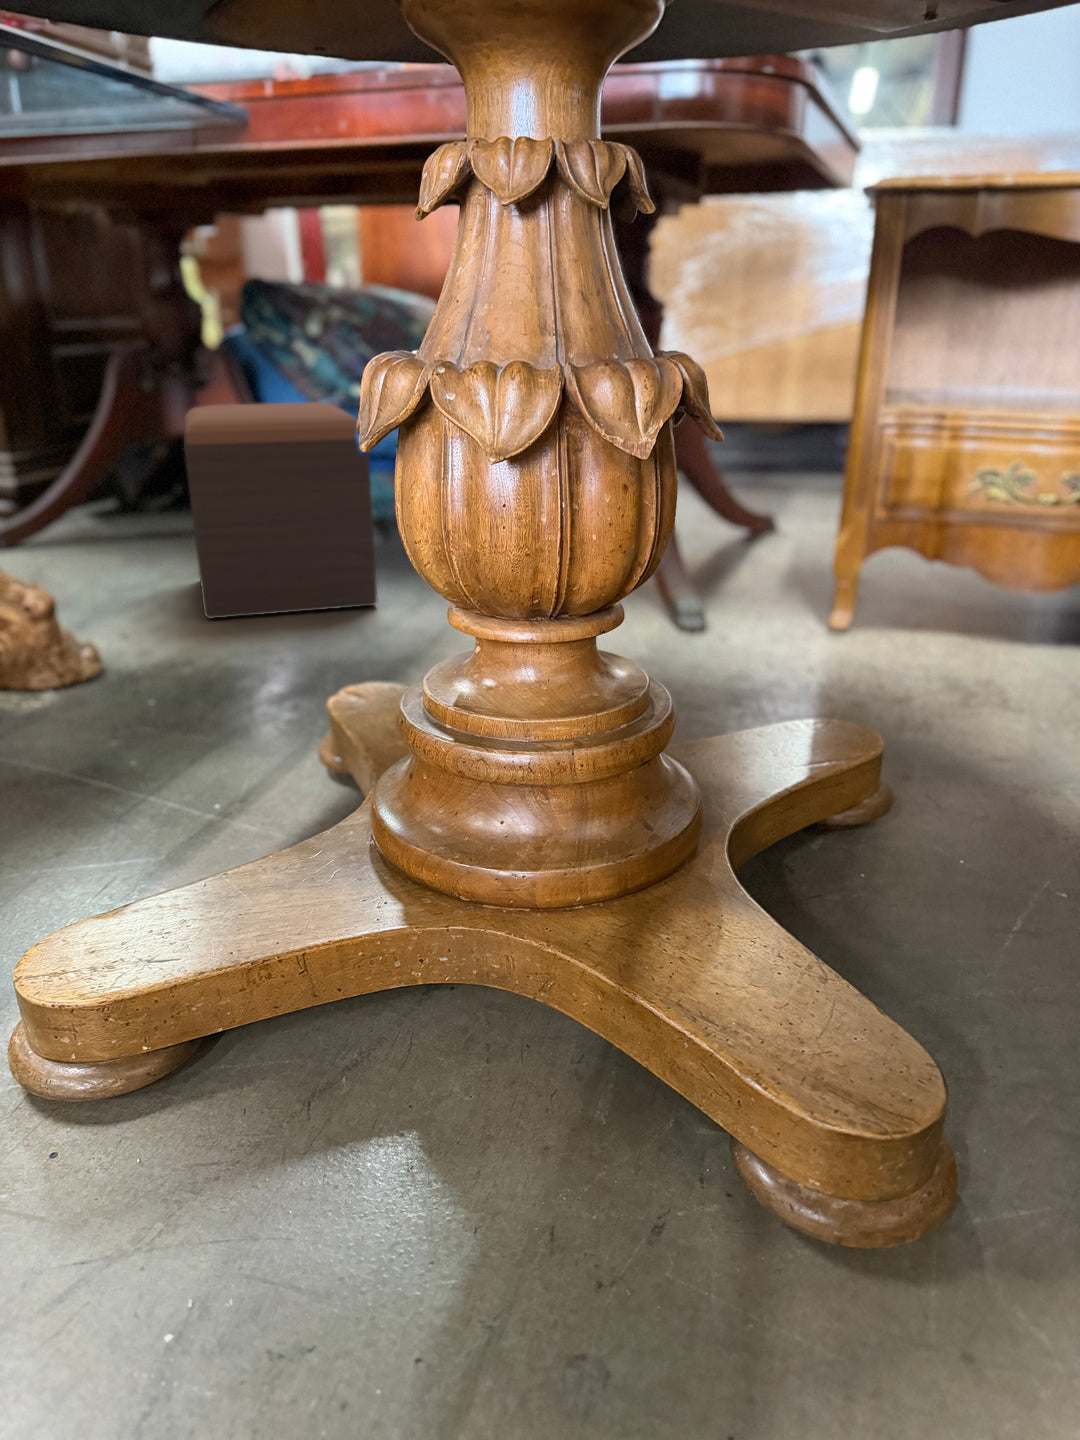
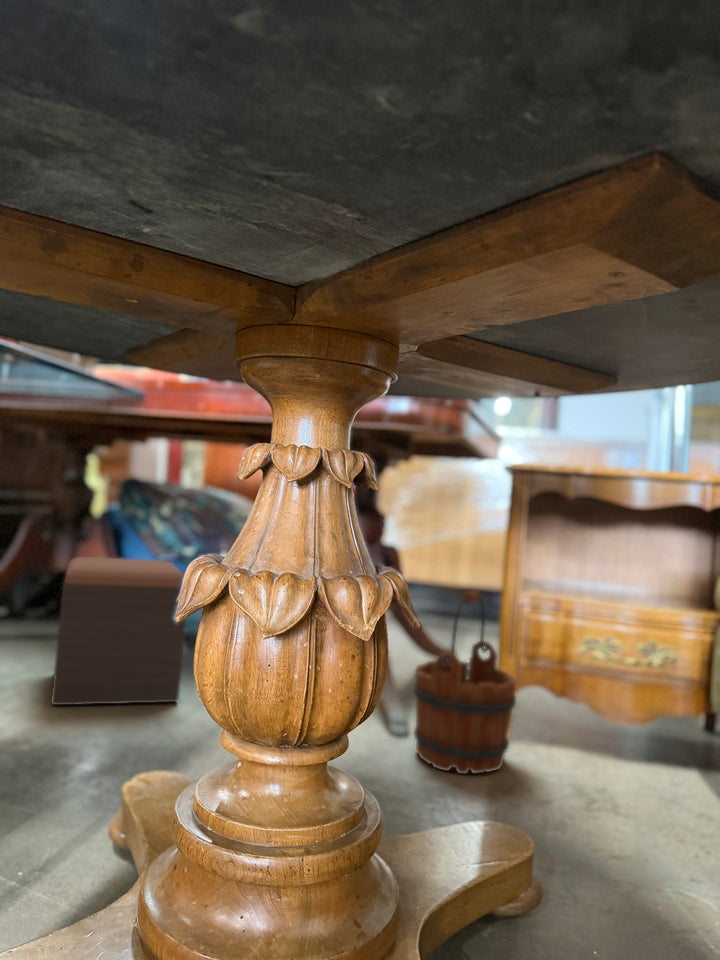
wooden bucket: none [715,404,870,672] -> present [414,590,516,774]

